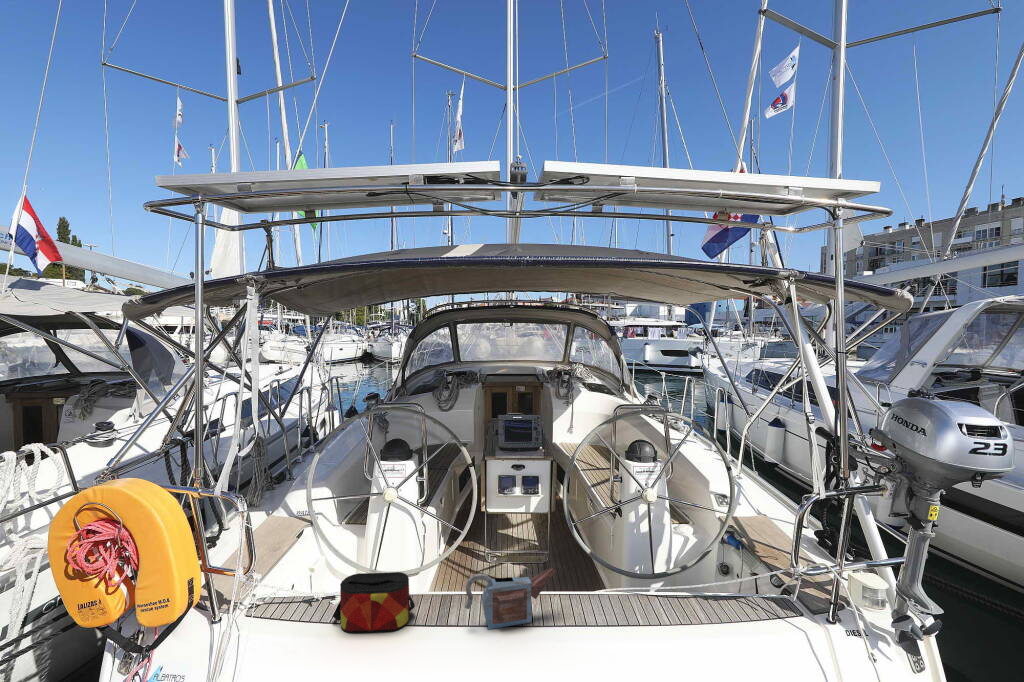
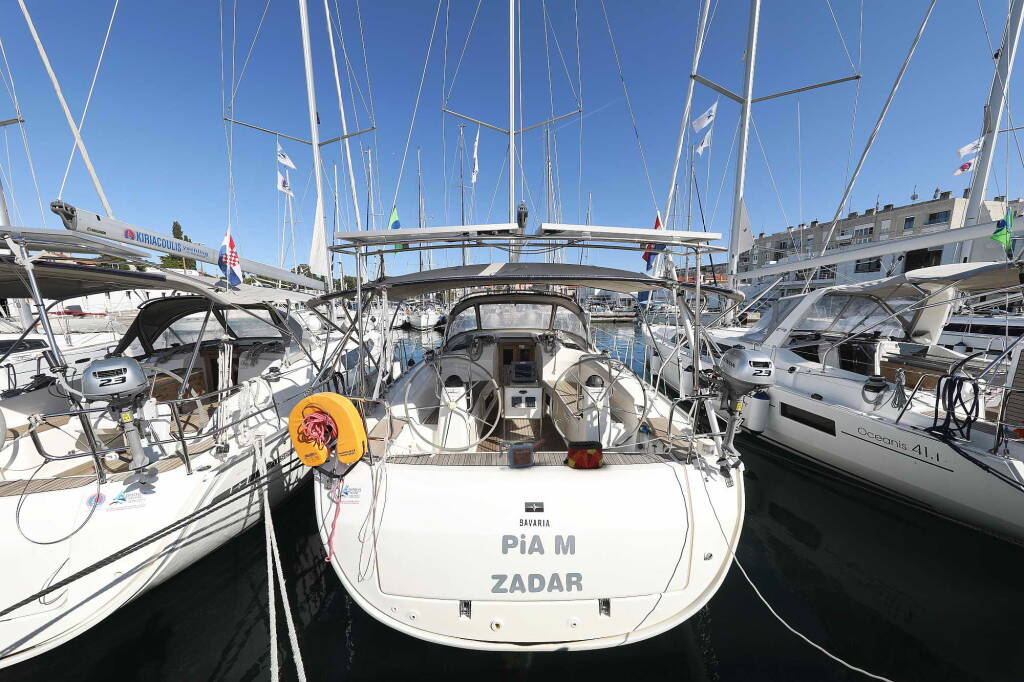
bag: present [333,572,415,633] -> present [563,441,603,469]

